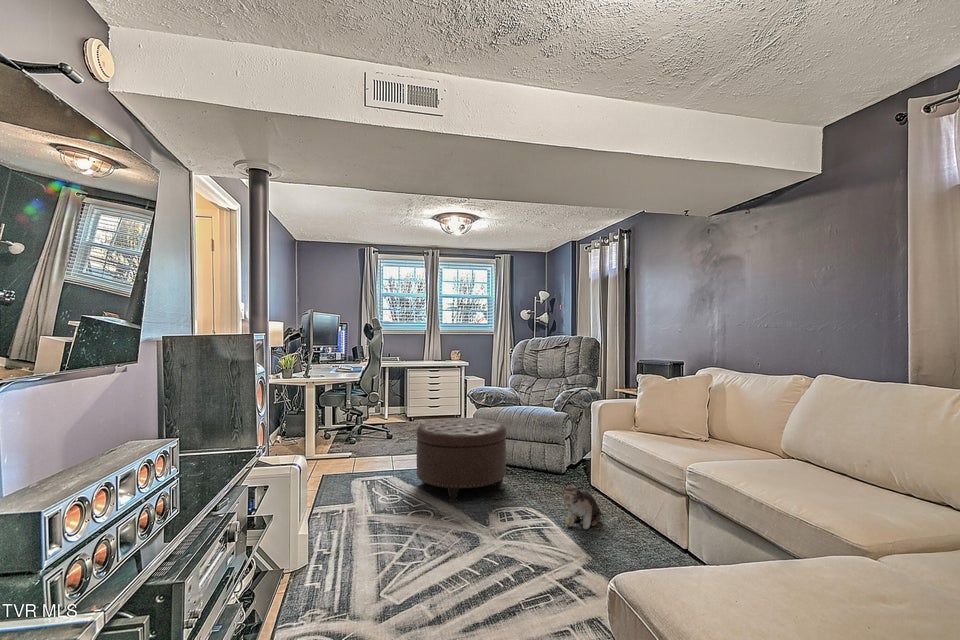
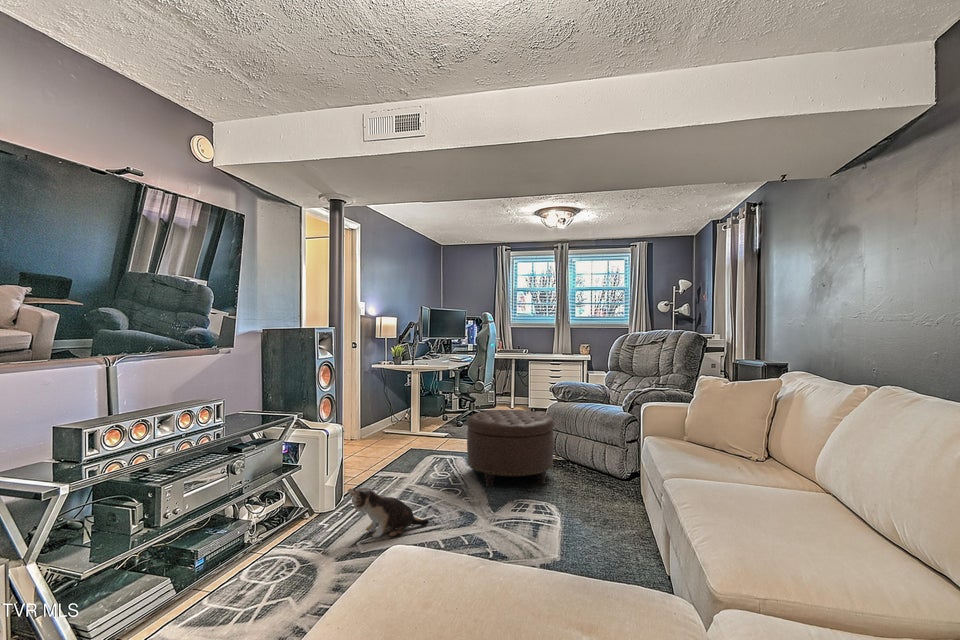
plush toy: present [559,485,600,529] -> present [348,488,429,538]

